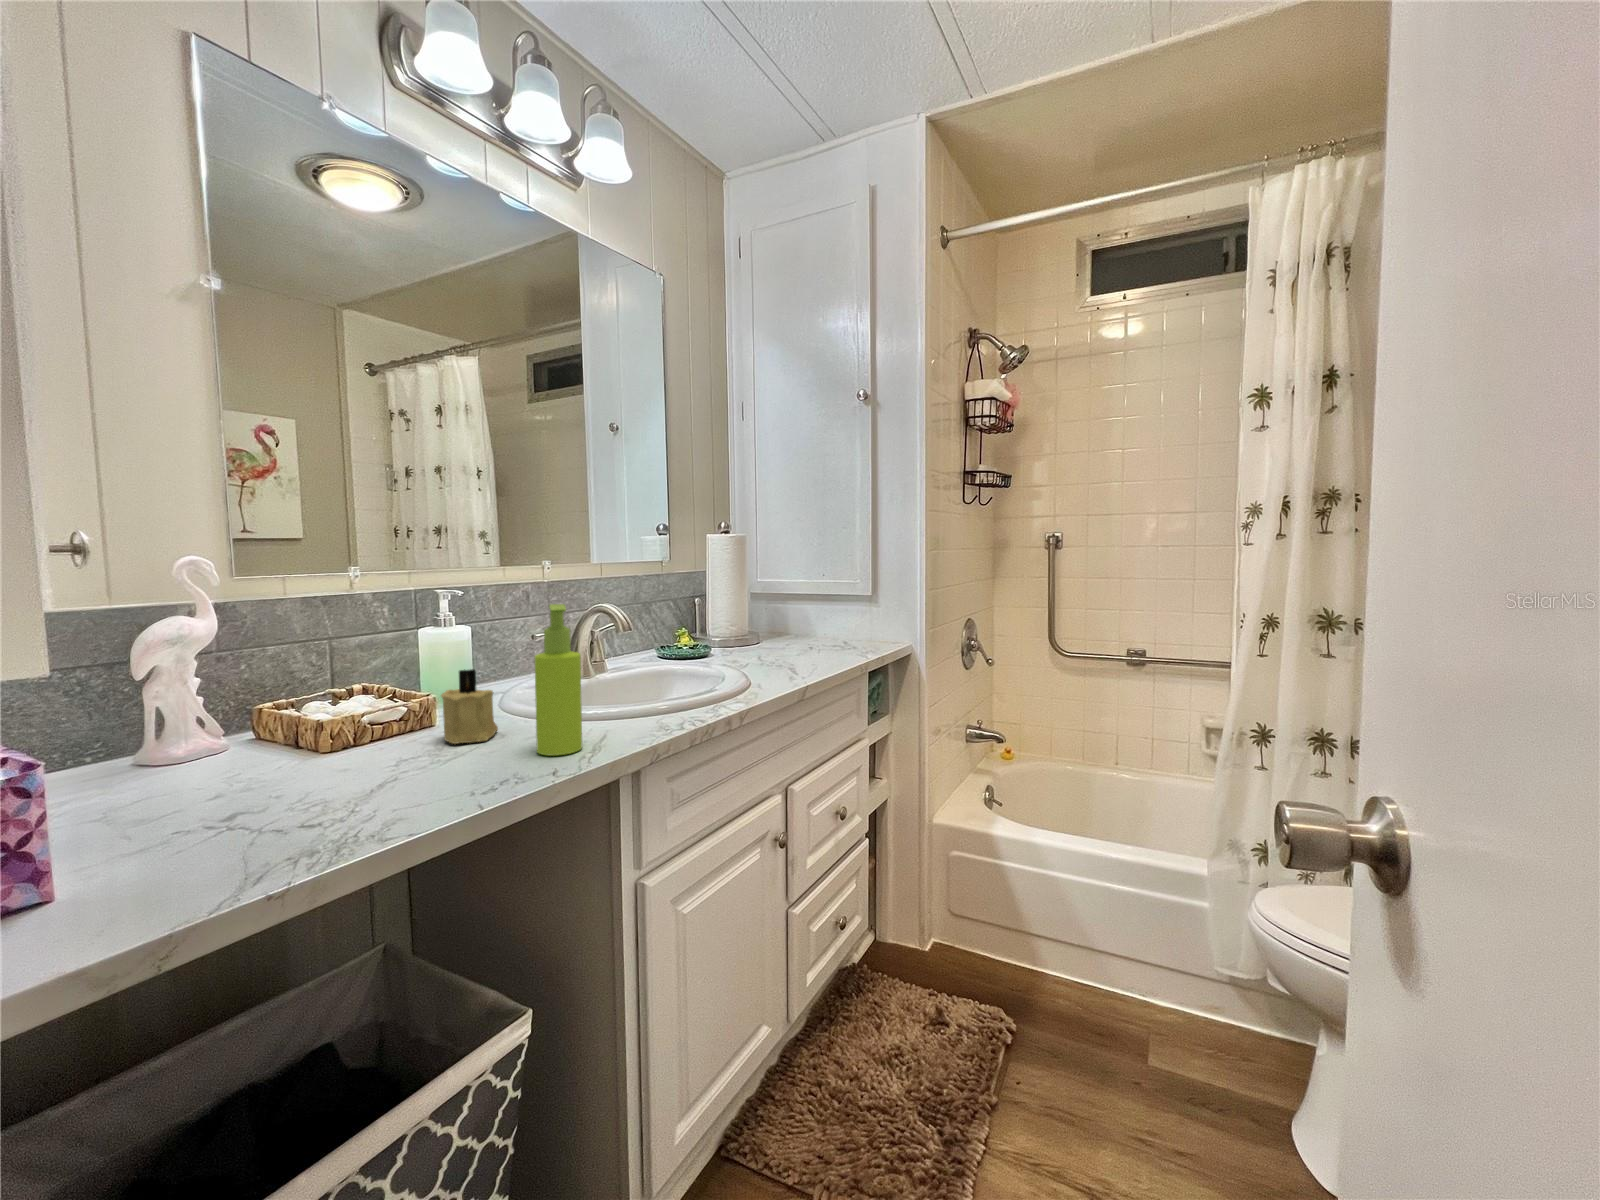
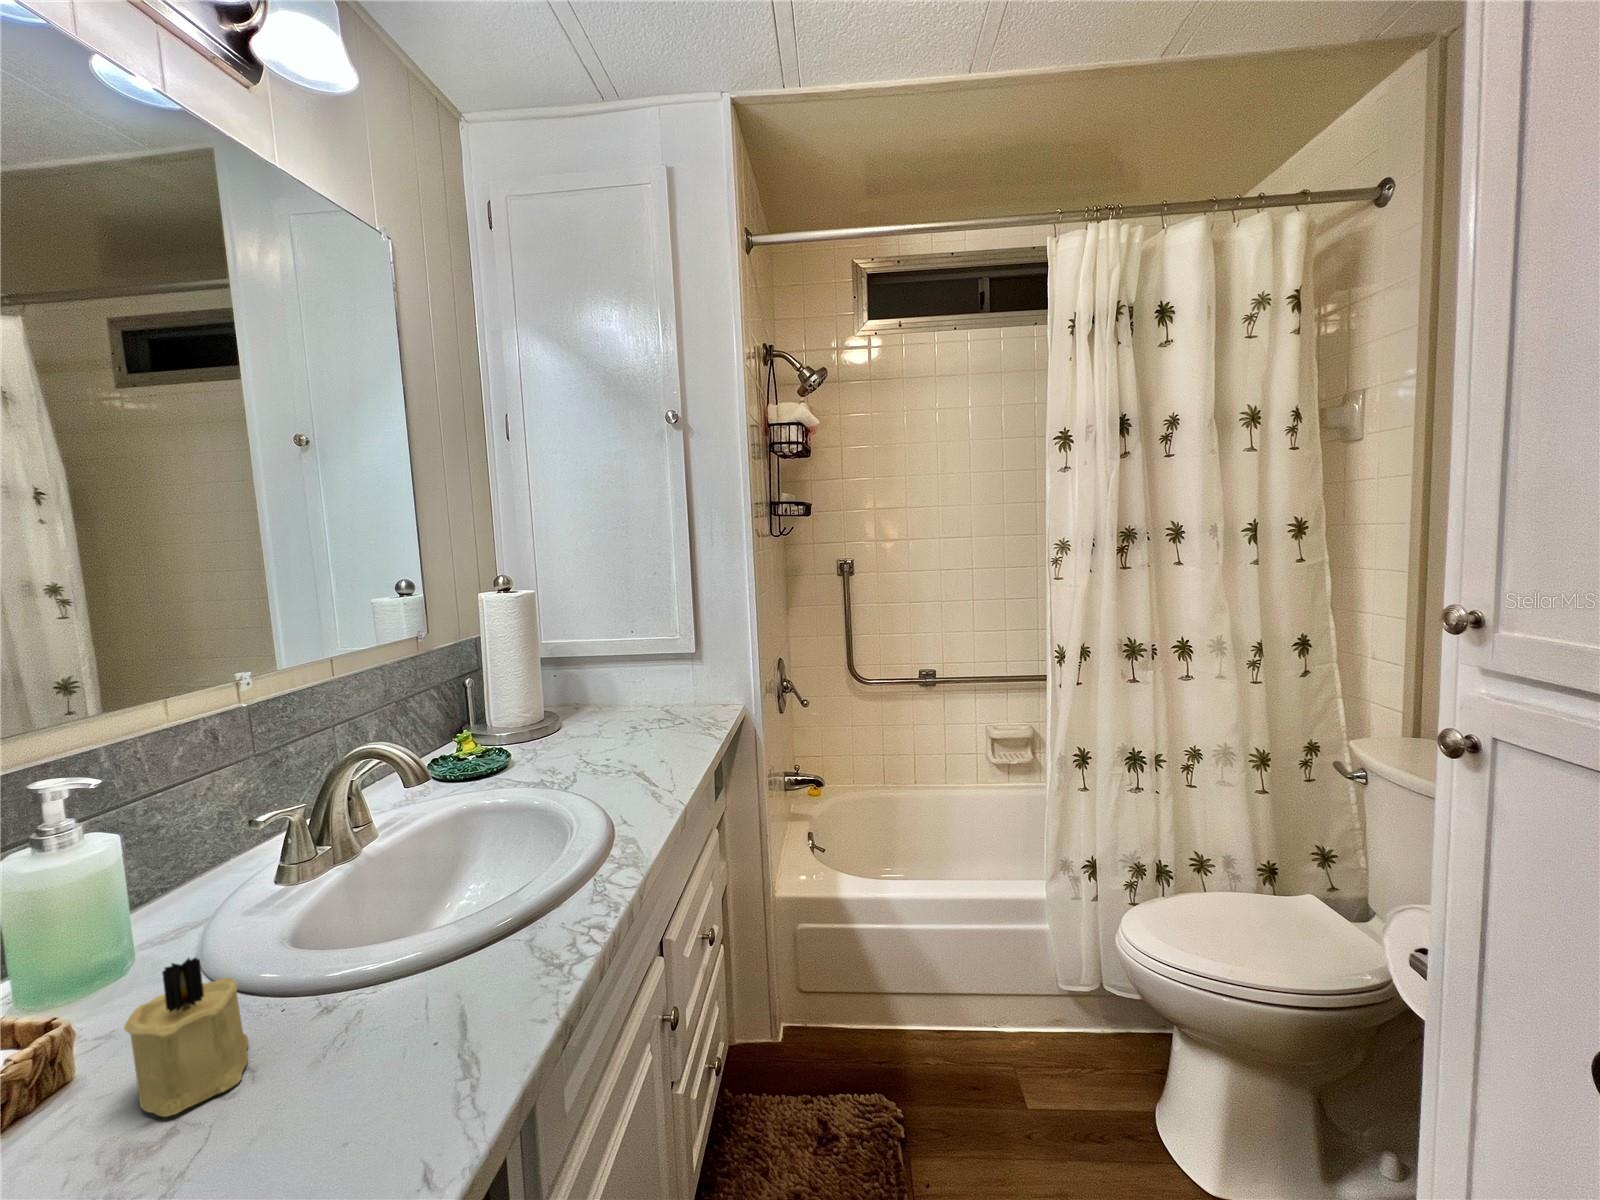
soap dispenser: present [534,604,582,756] -> none [350,826,447,1097]

